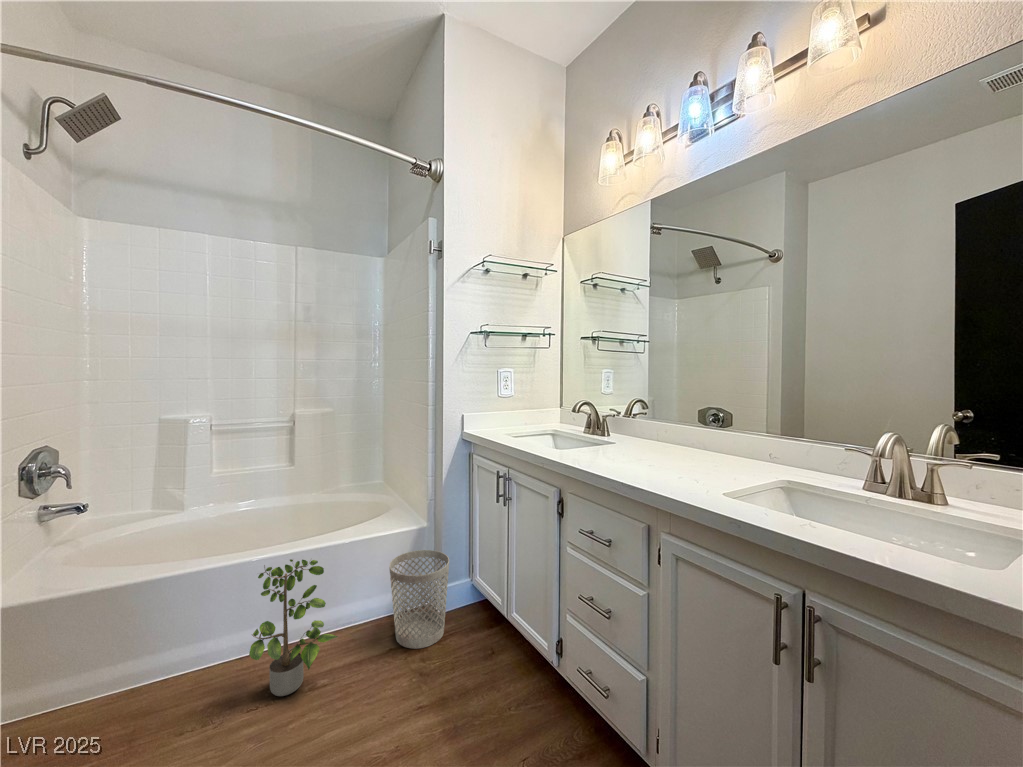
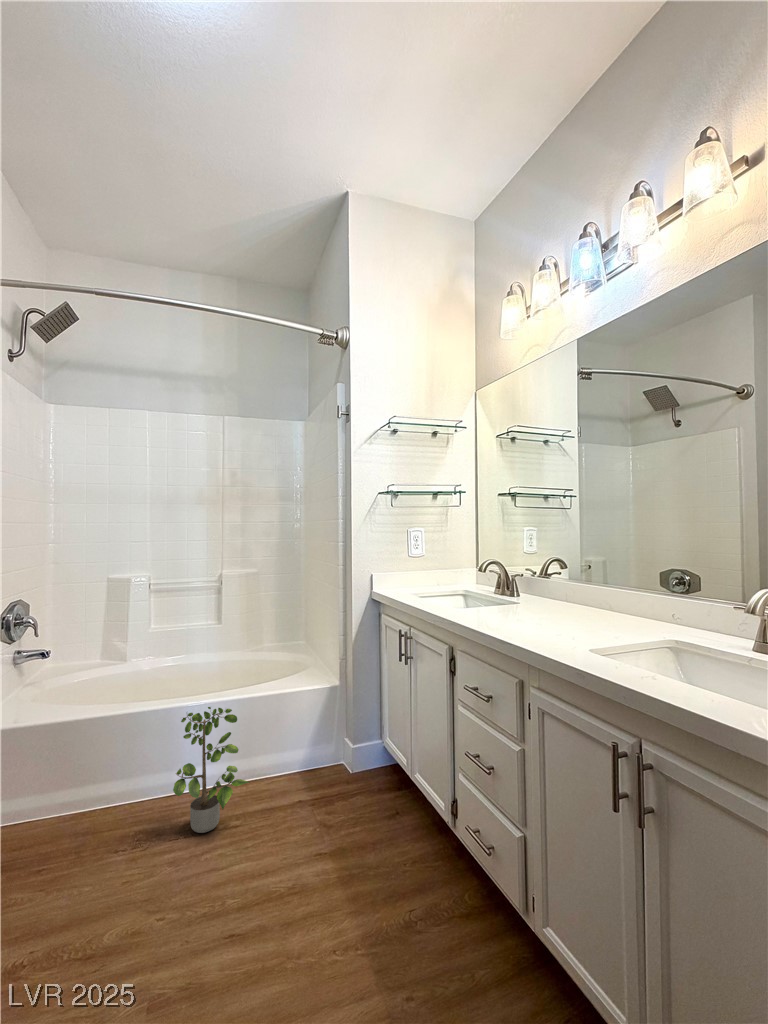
wastebasket: present [389,550,449,649] -> none [299,707,357,803]

